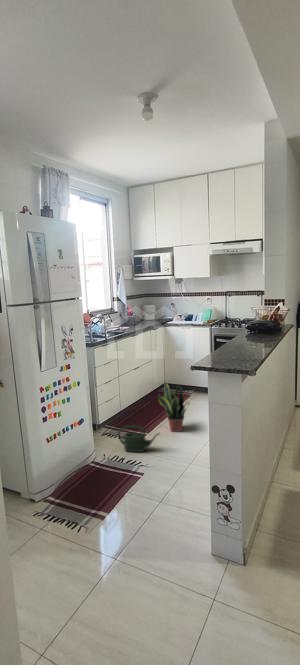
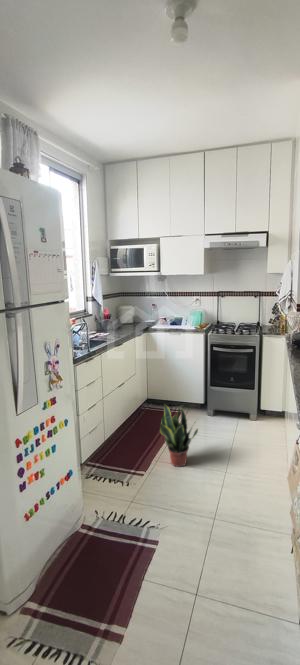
watering can: present [118,425,159,452] -> none [113,468,169,503]

